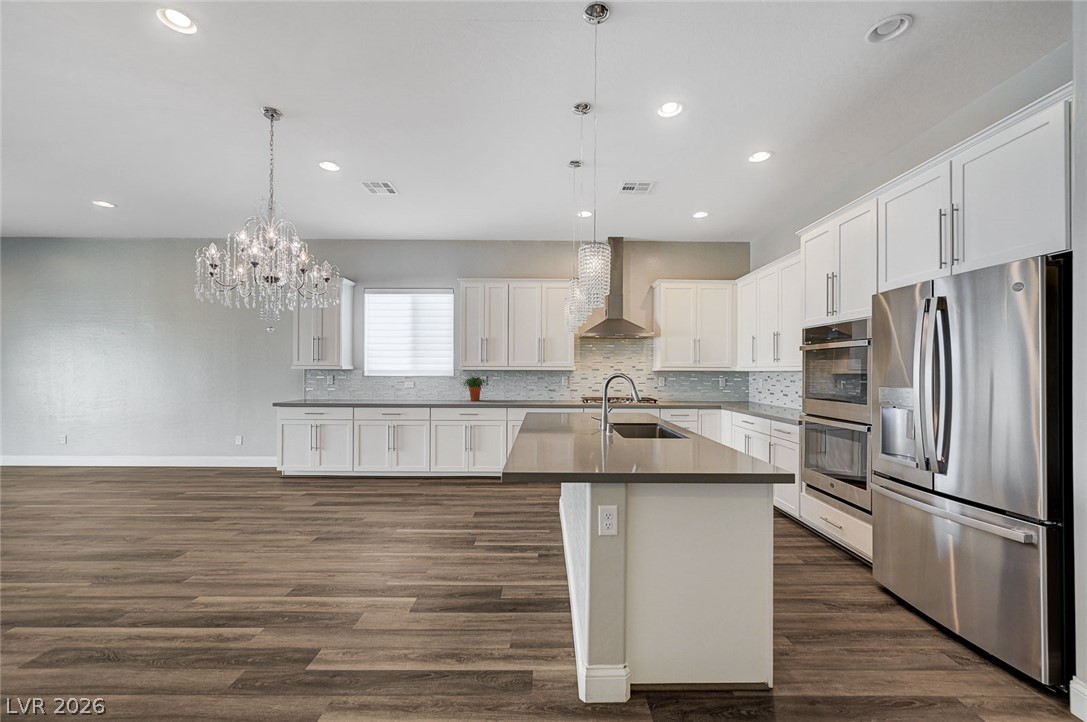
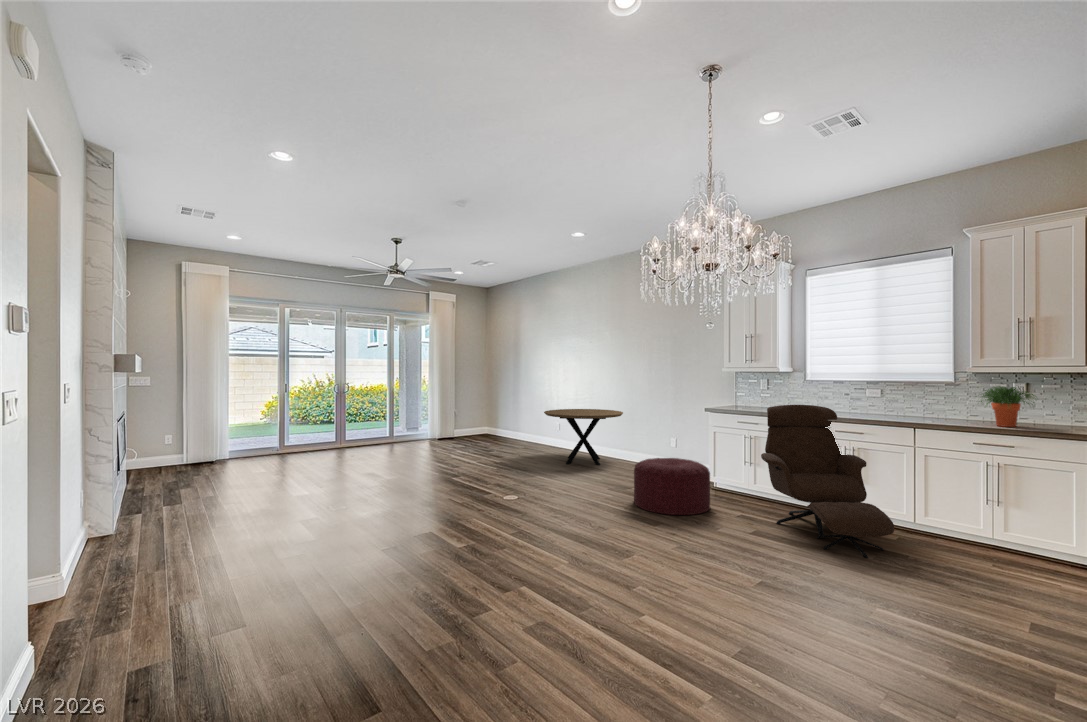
lounge chair: none [324,396,414,502] -> present [761,405,894,558]
dining table: none [50,416,179,486] -> present [544,409,623,465]
ottoman: none [191,454,278,510] -> present [634,458,710,515]

